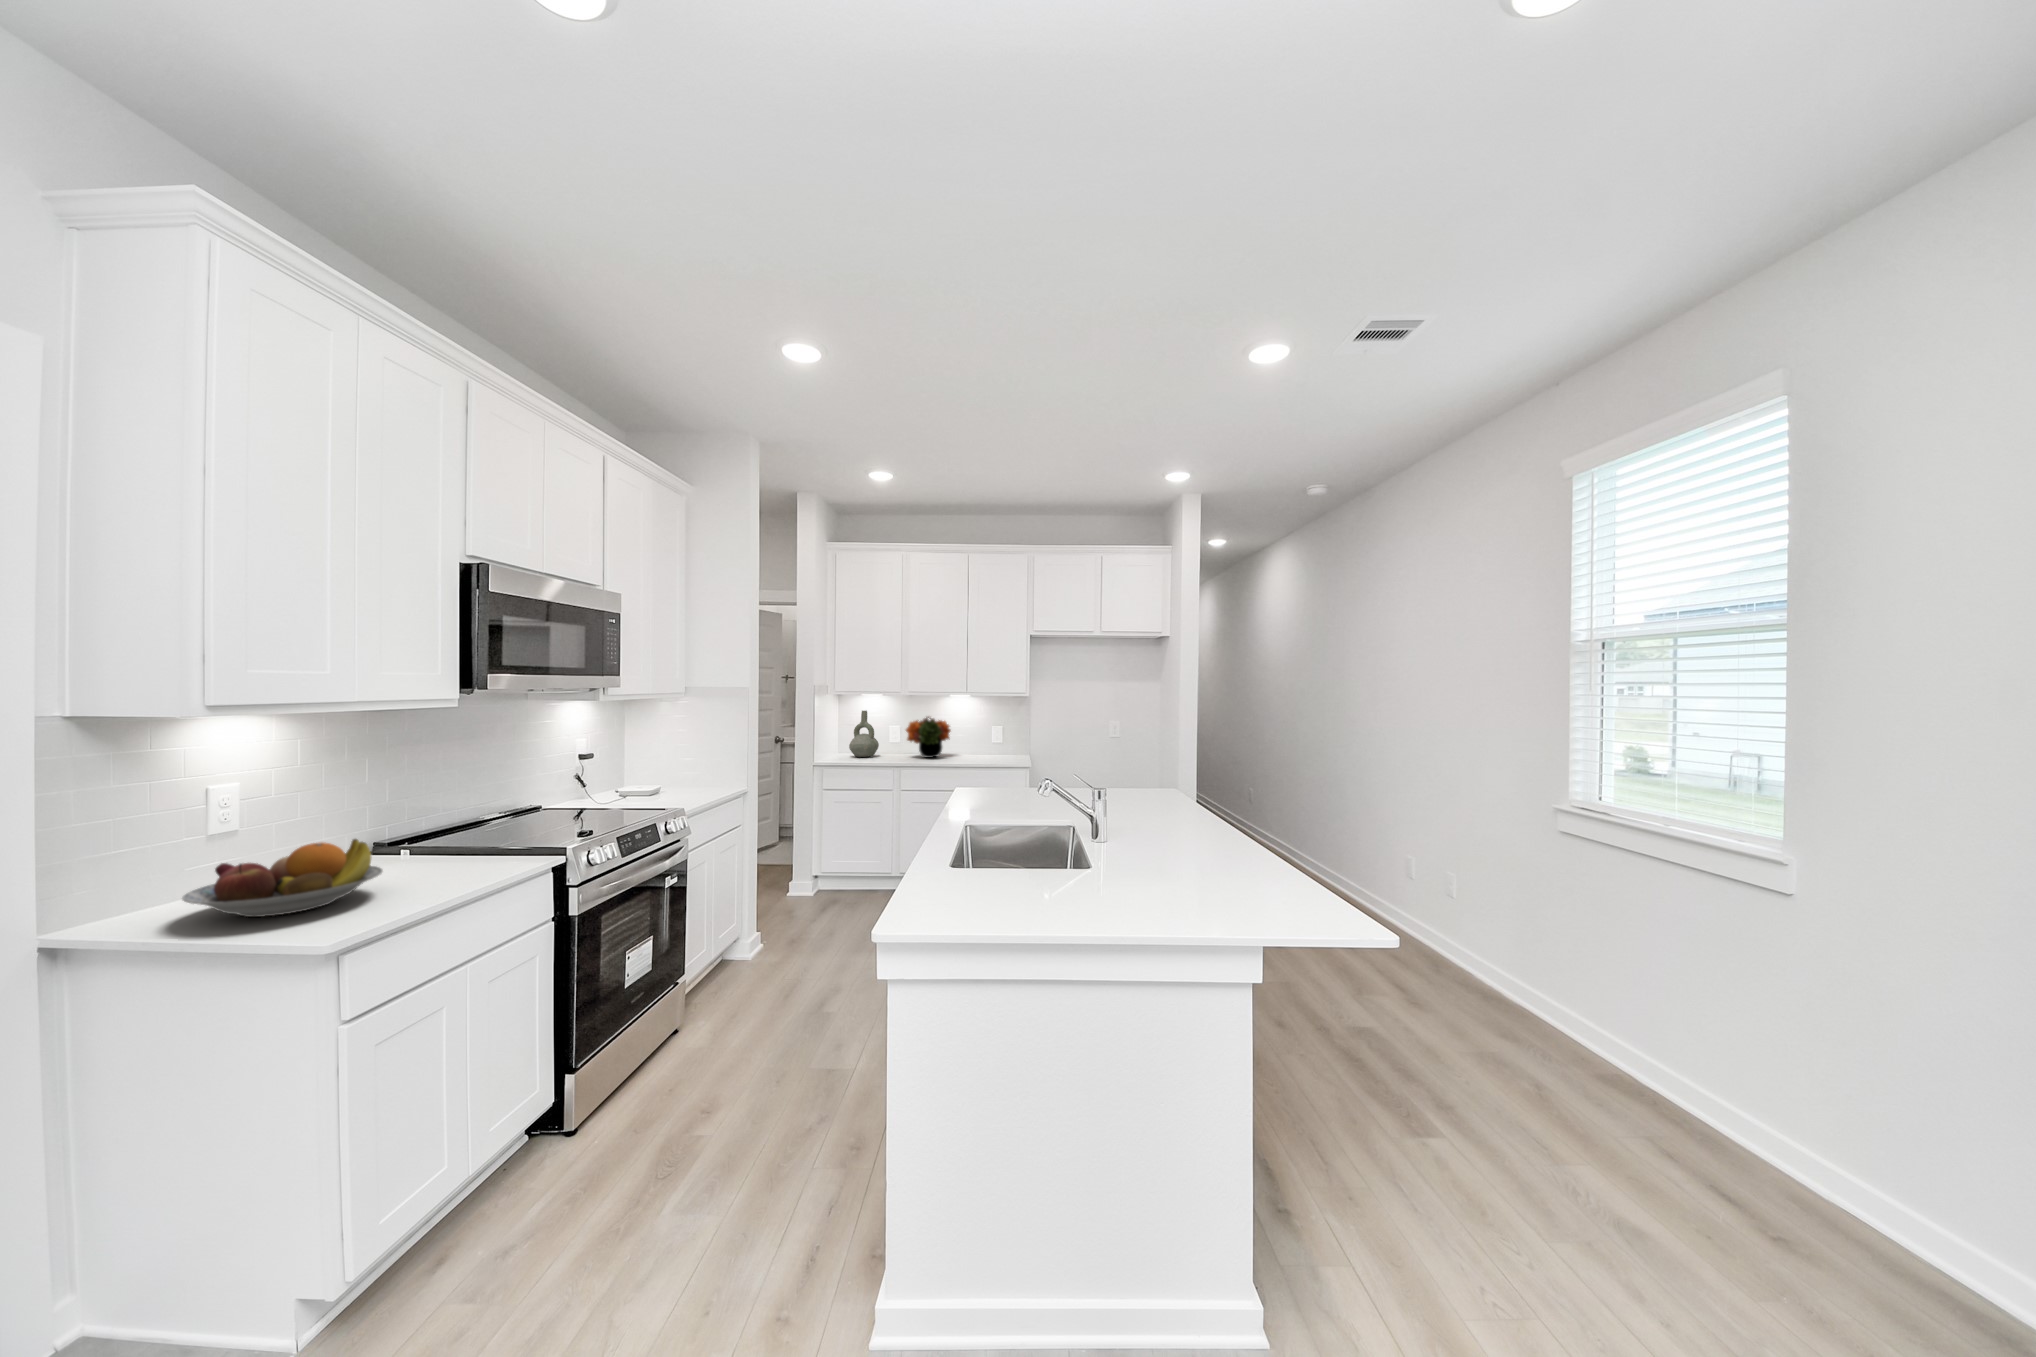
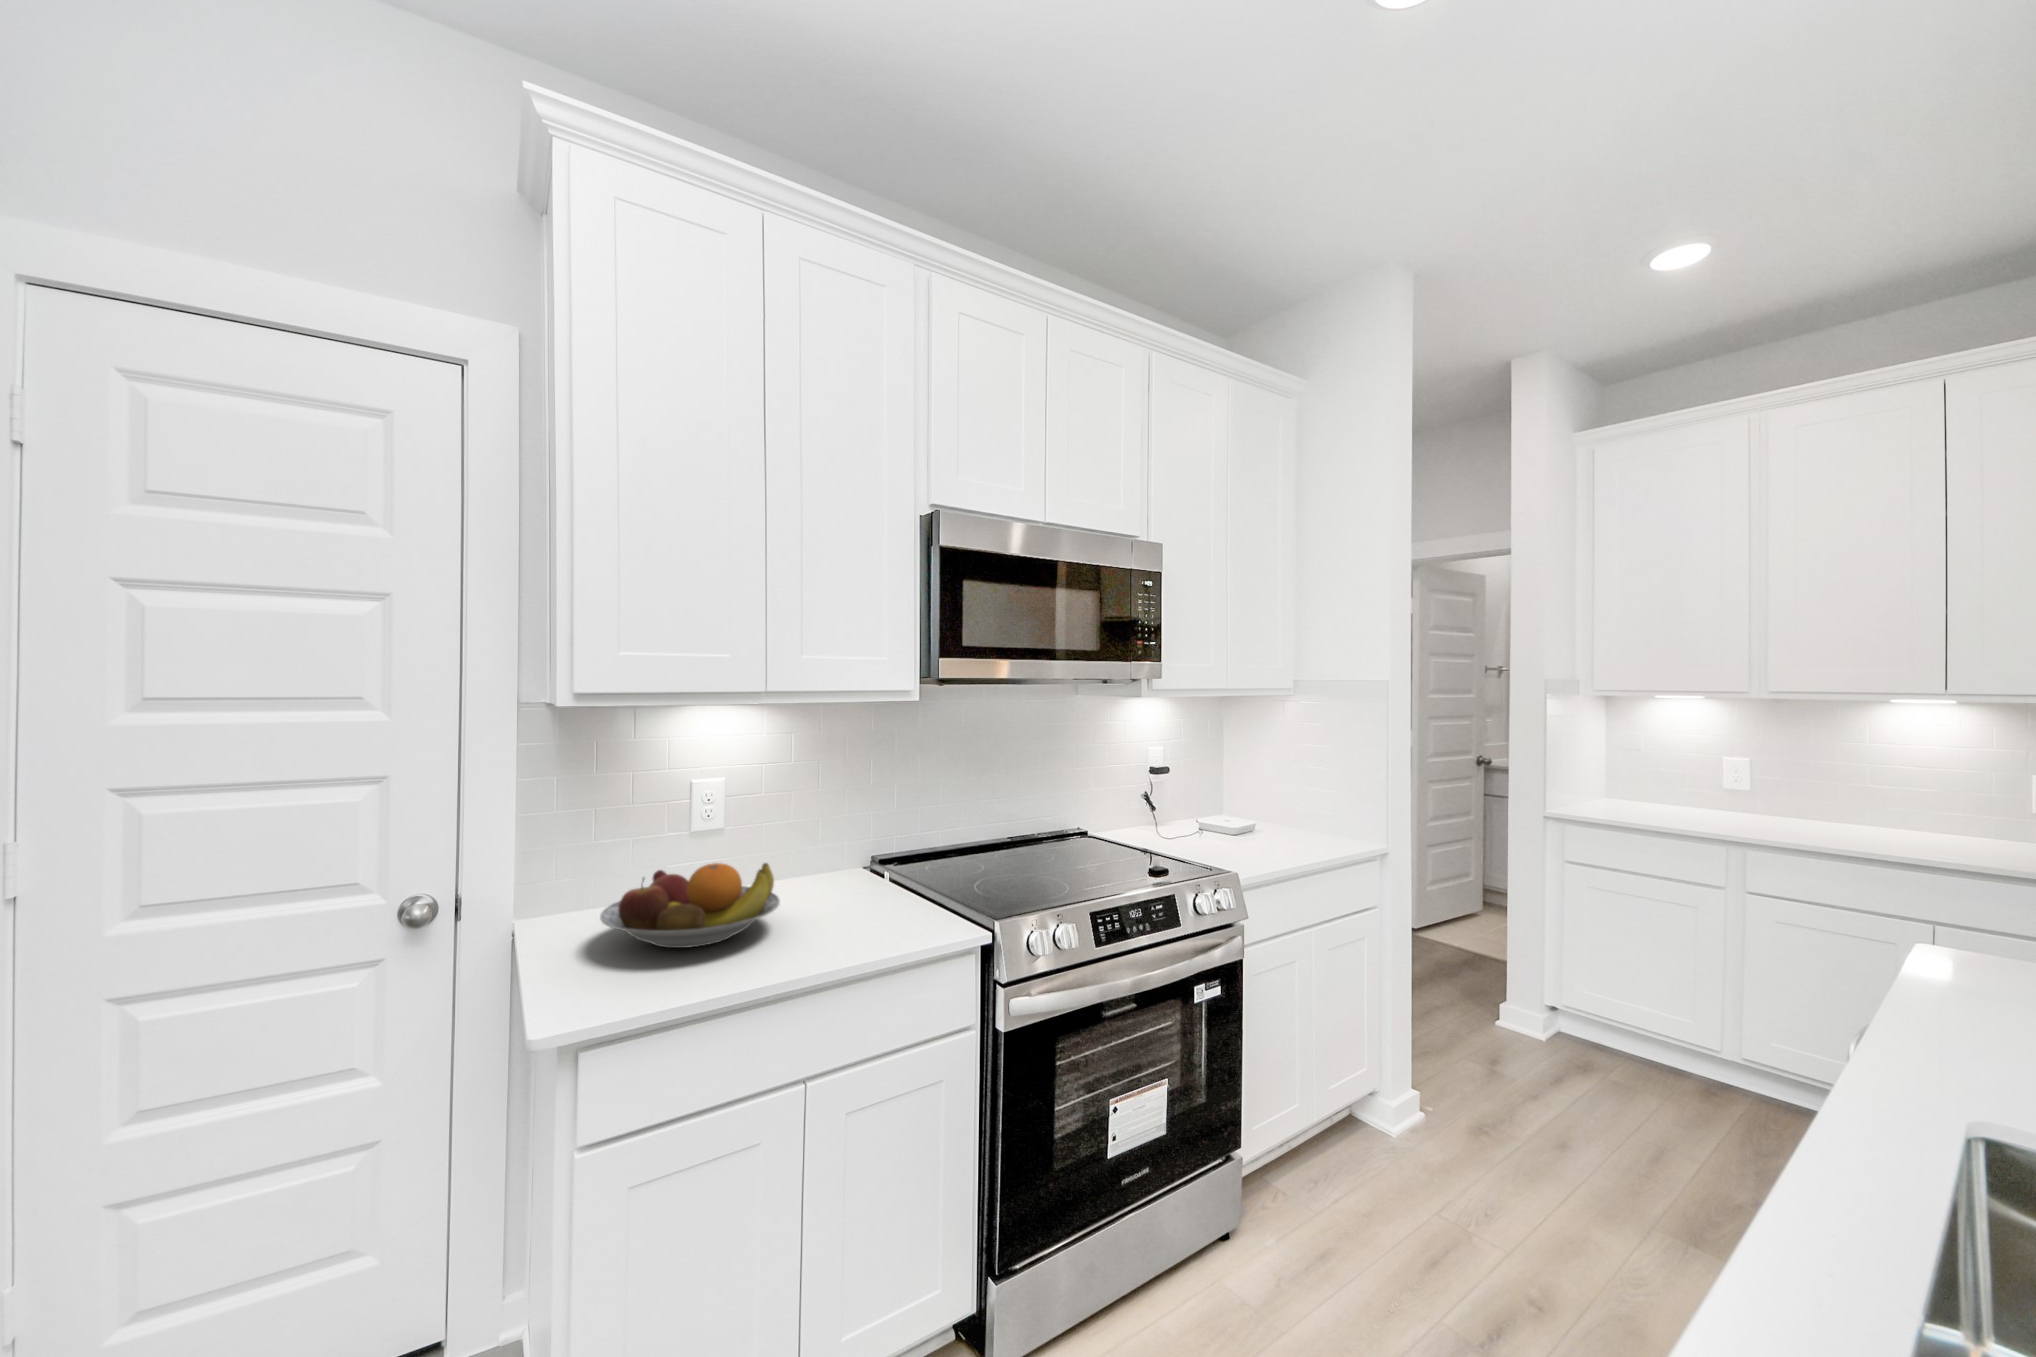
decorative vase: present [849,711,879,757] -> none [1628,727,1696,813]
flower arrangement: present [906,717,951,758] -> none [1761,746,1896,835]

